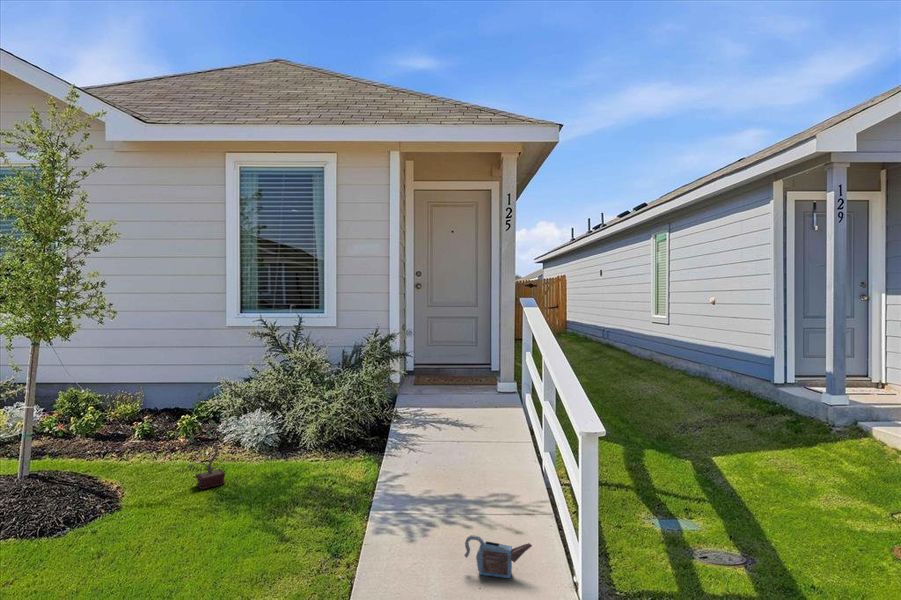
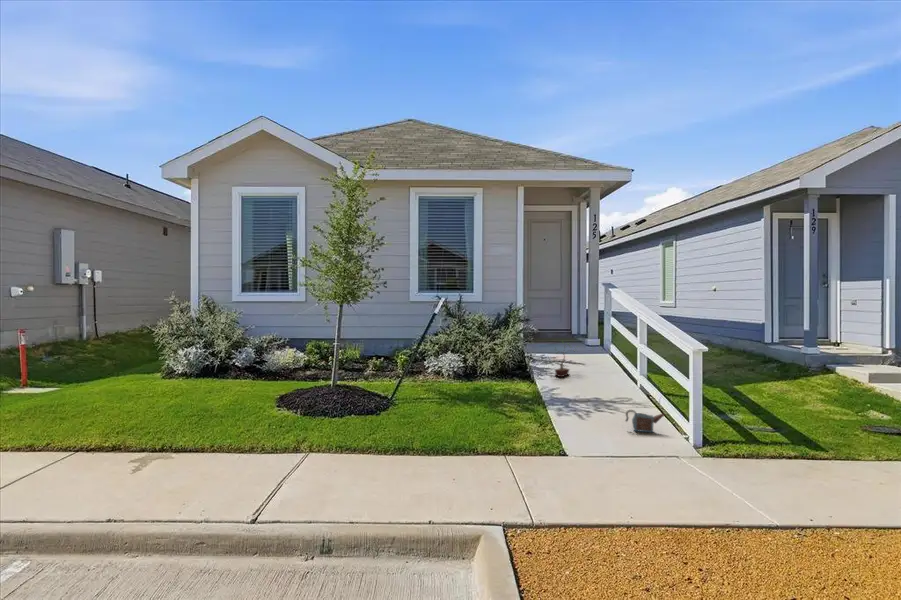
potted plant: present [187,420,249,489] -> present [555,345,570,377]

